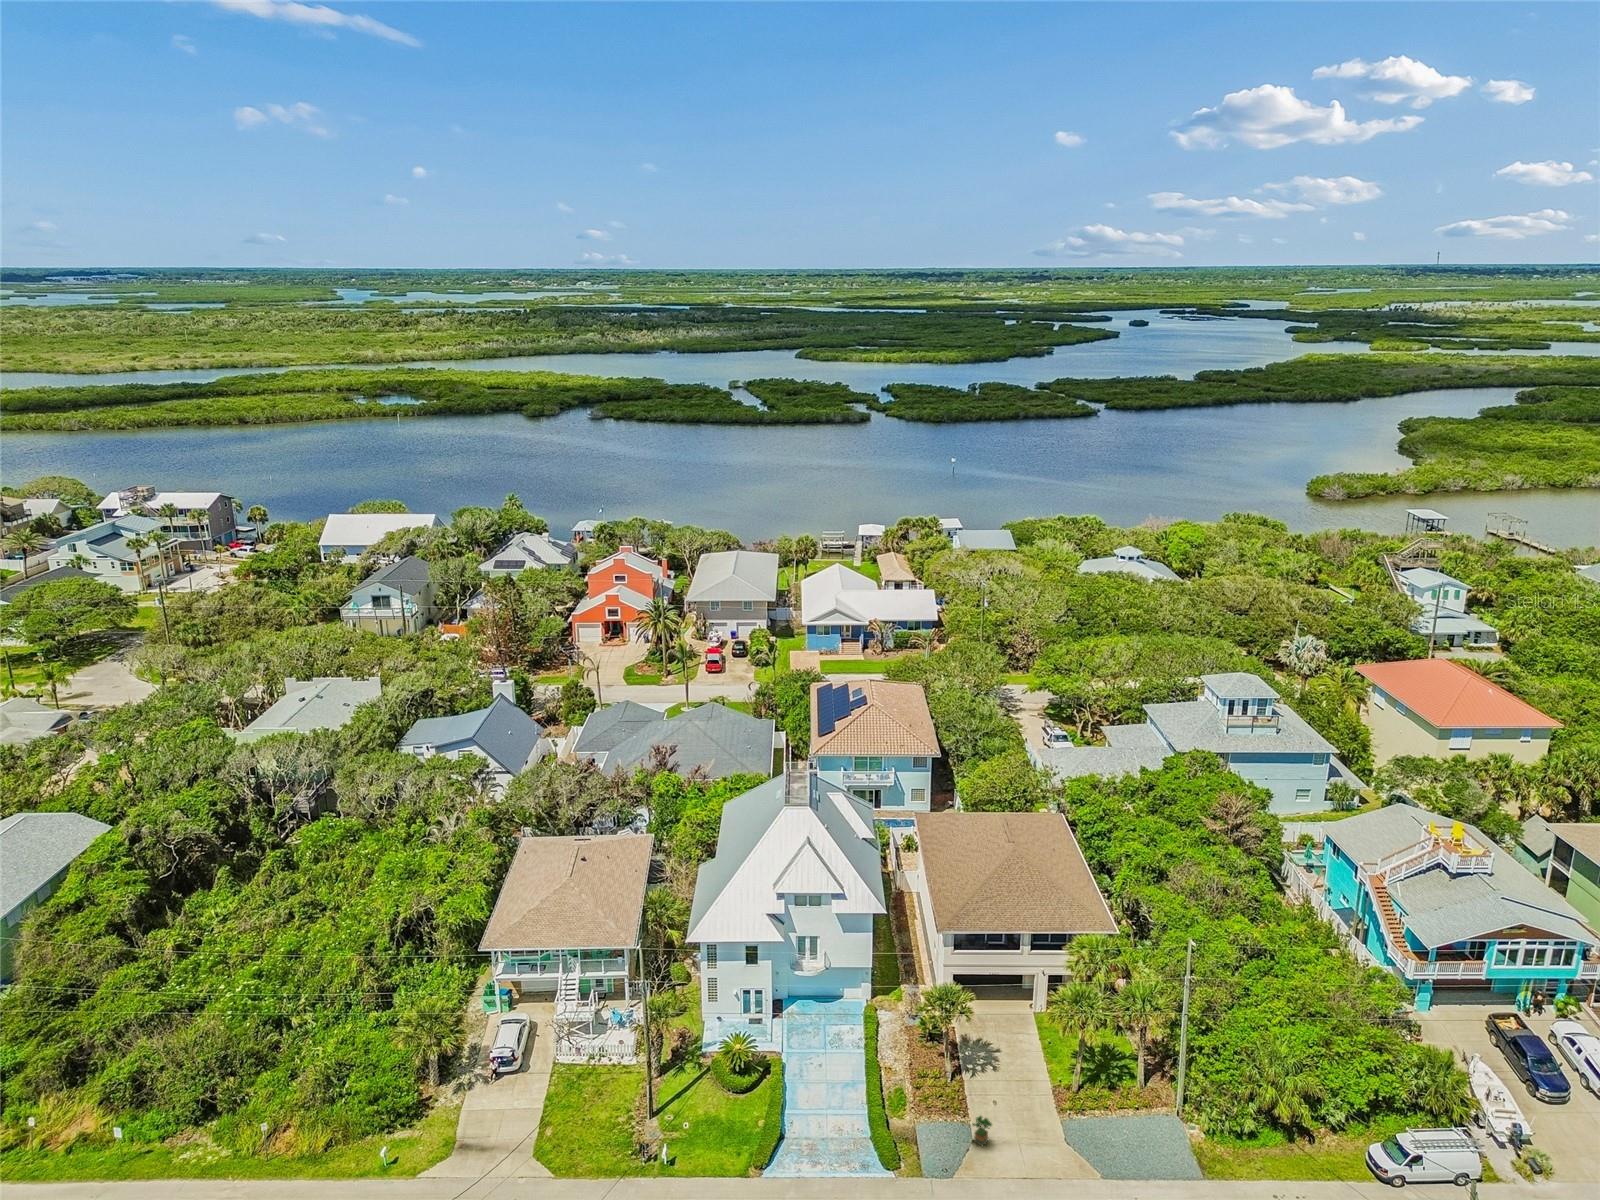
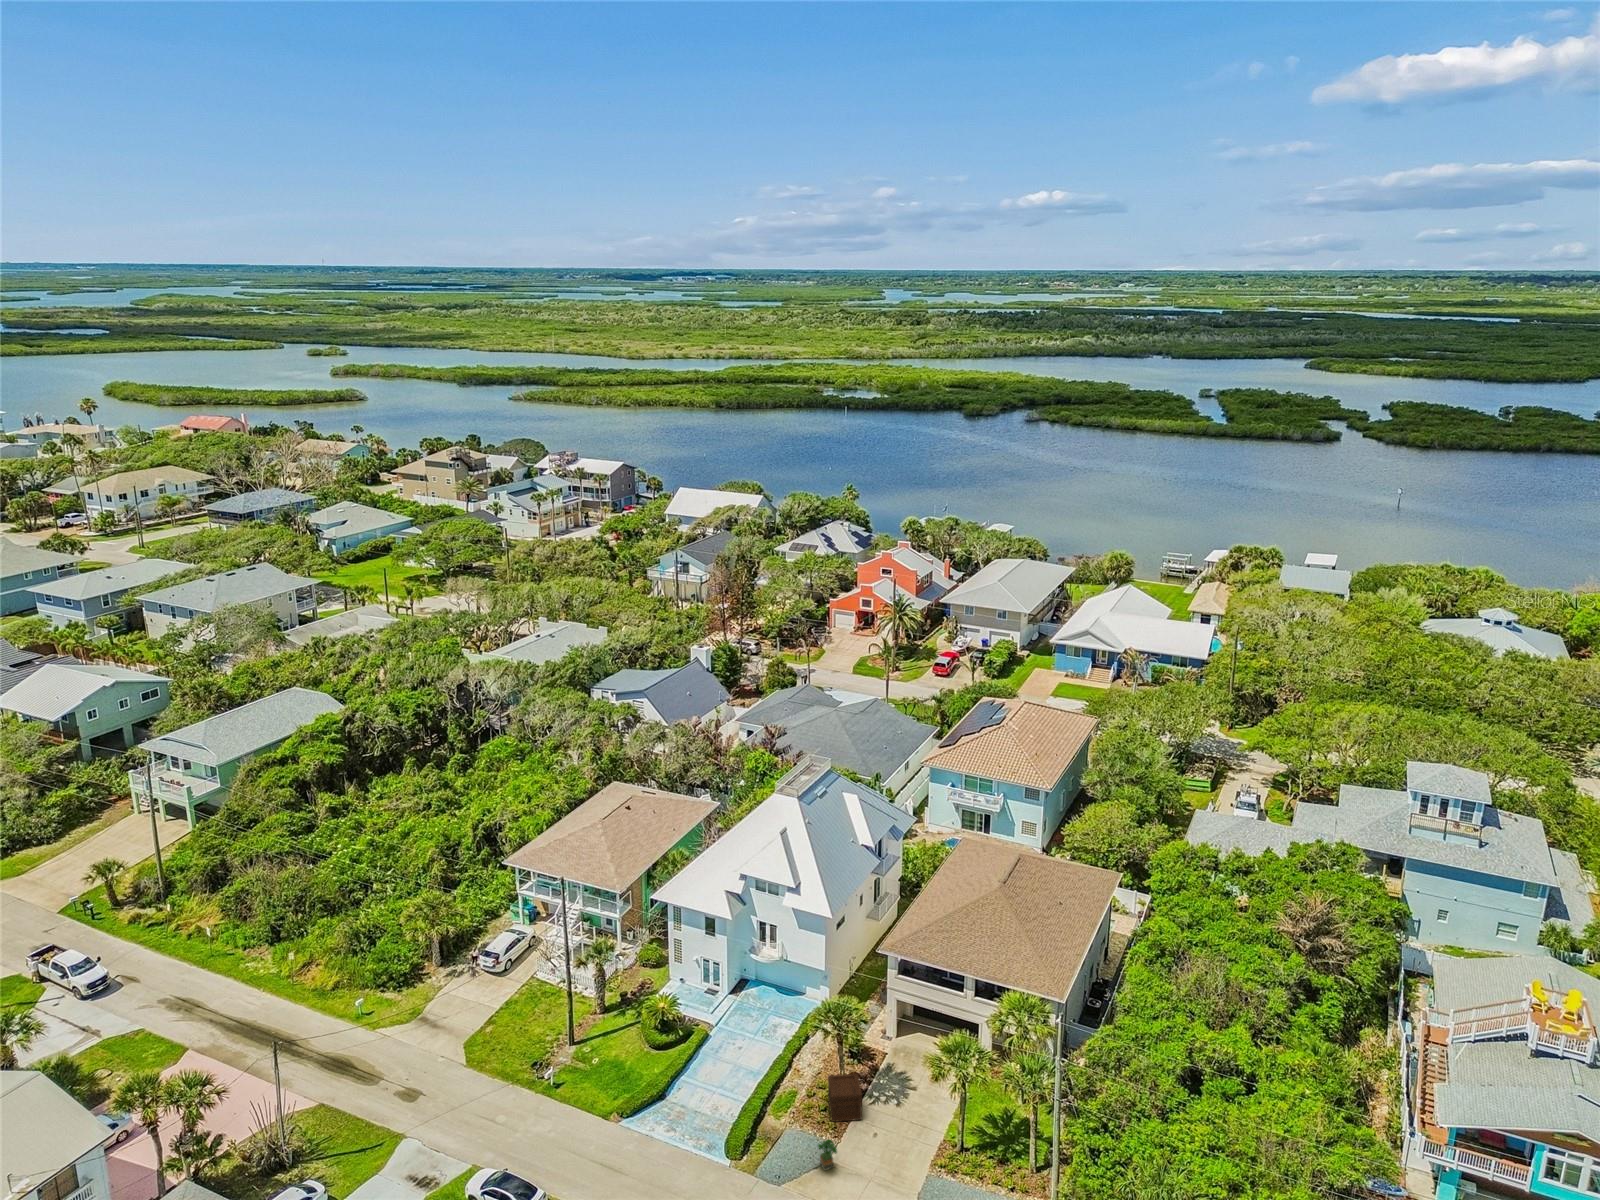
wooden crate: none [936,1050,978,1102] -> present [828,1074,862,1122]

